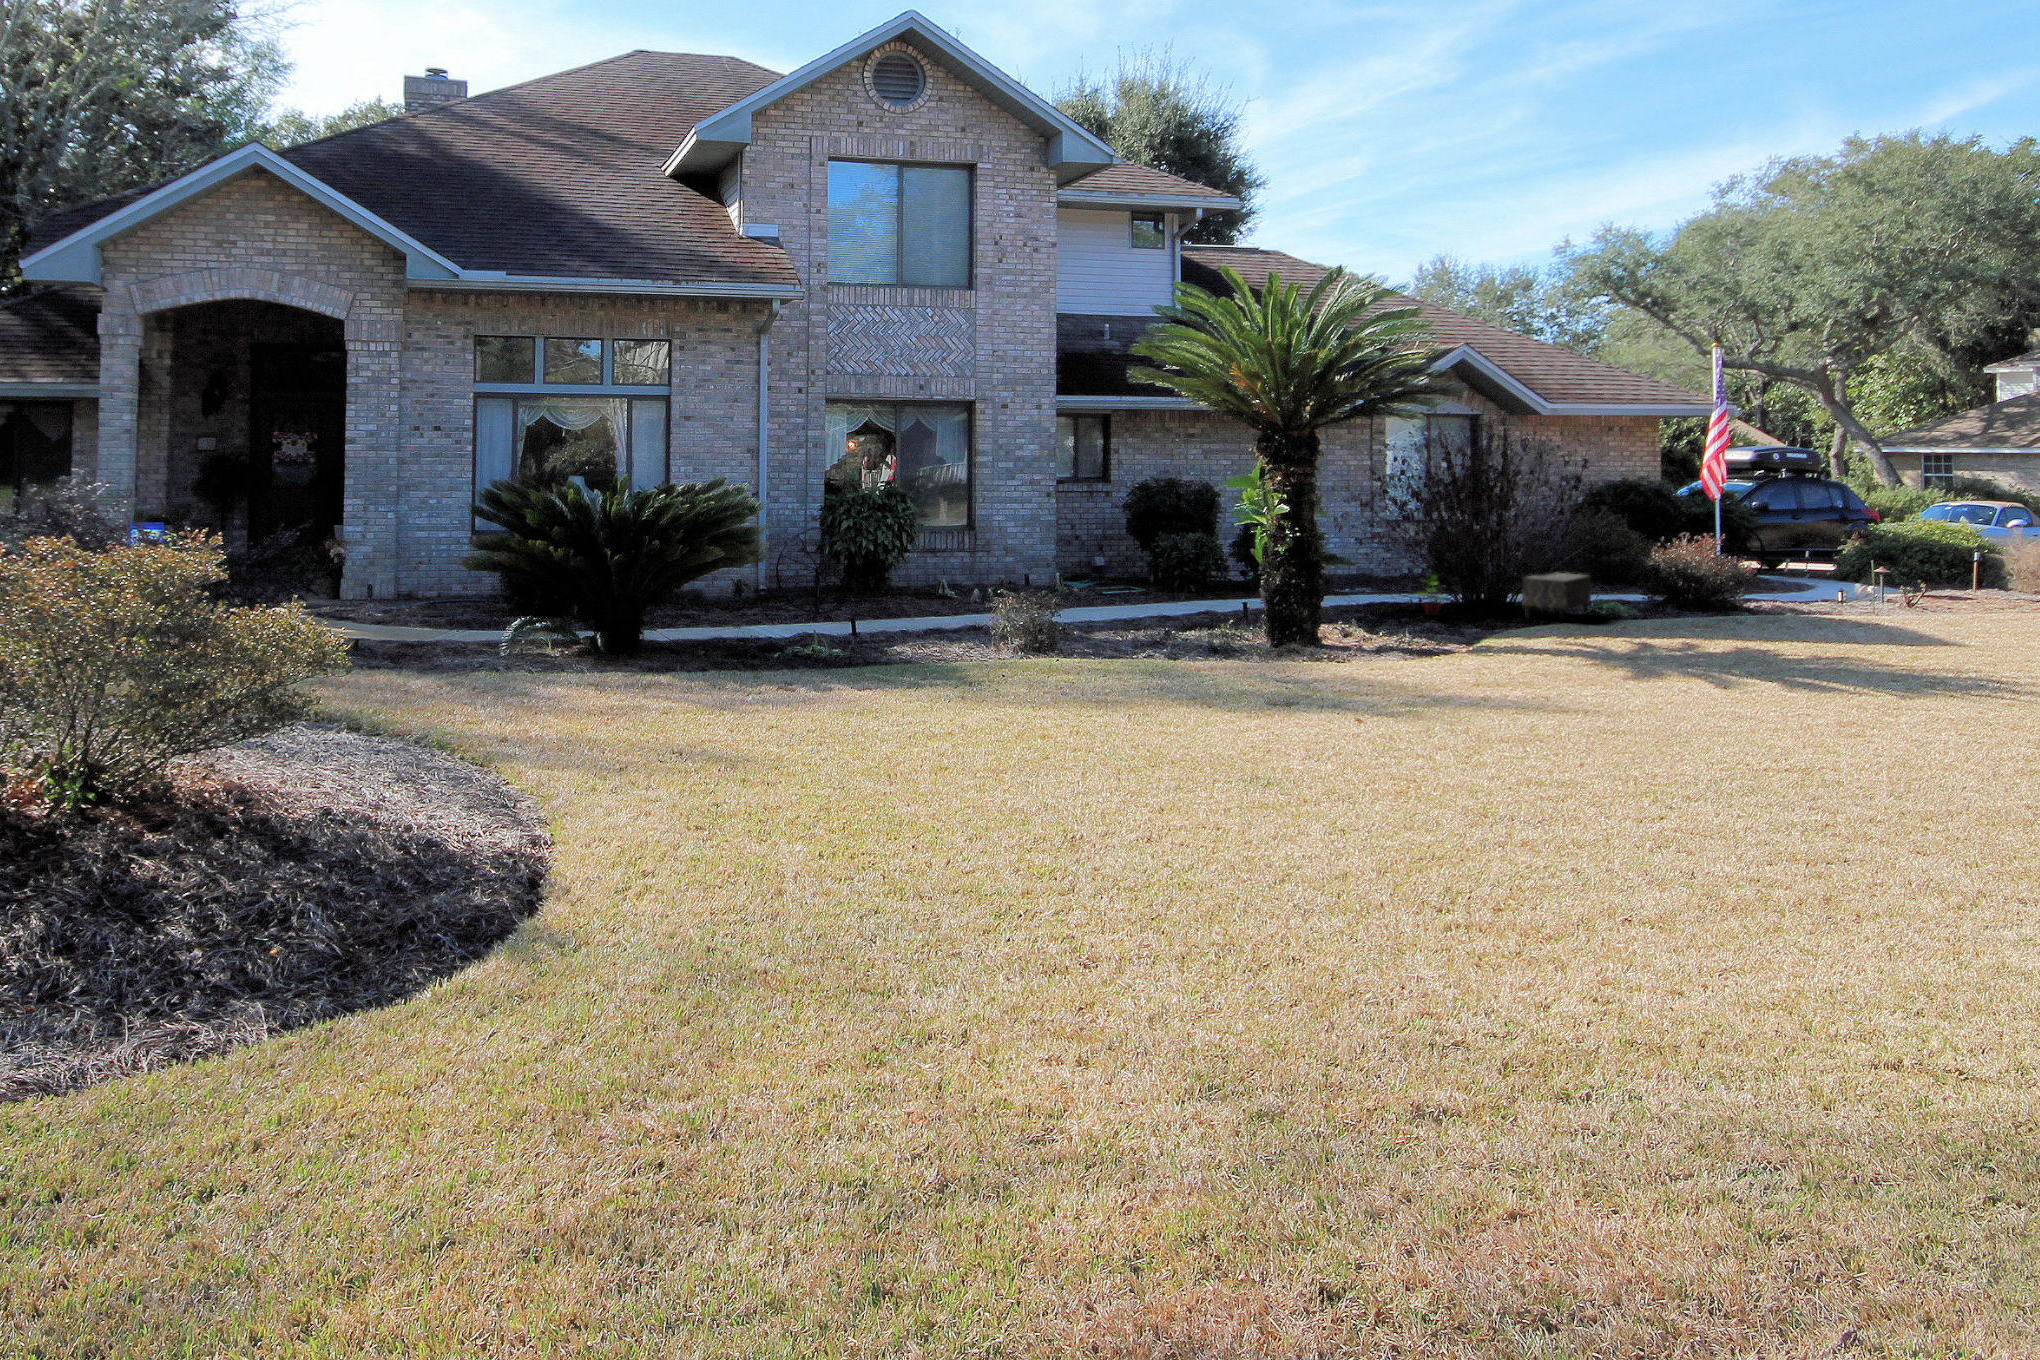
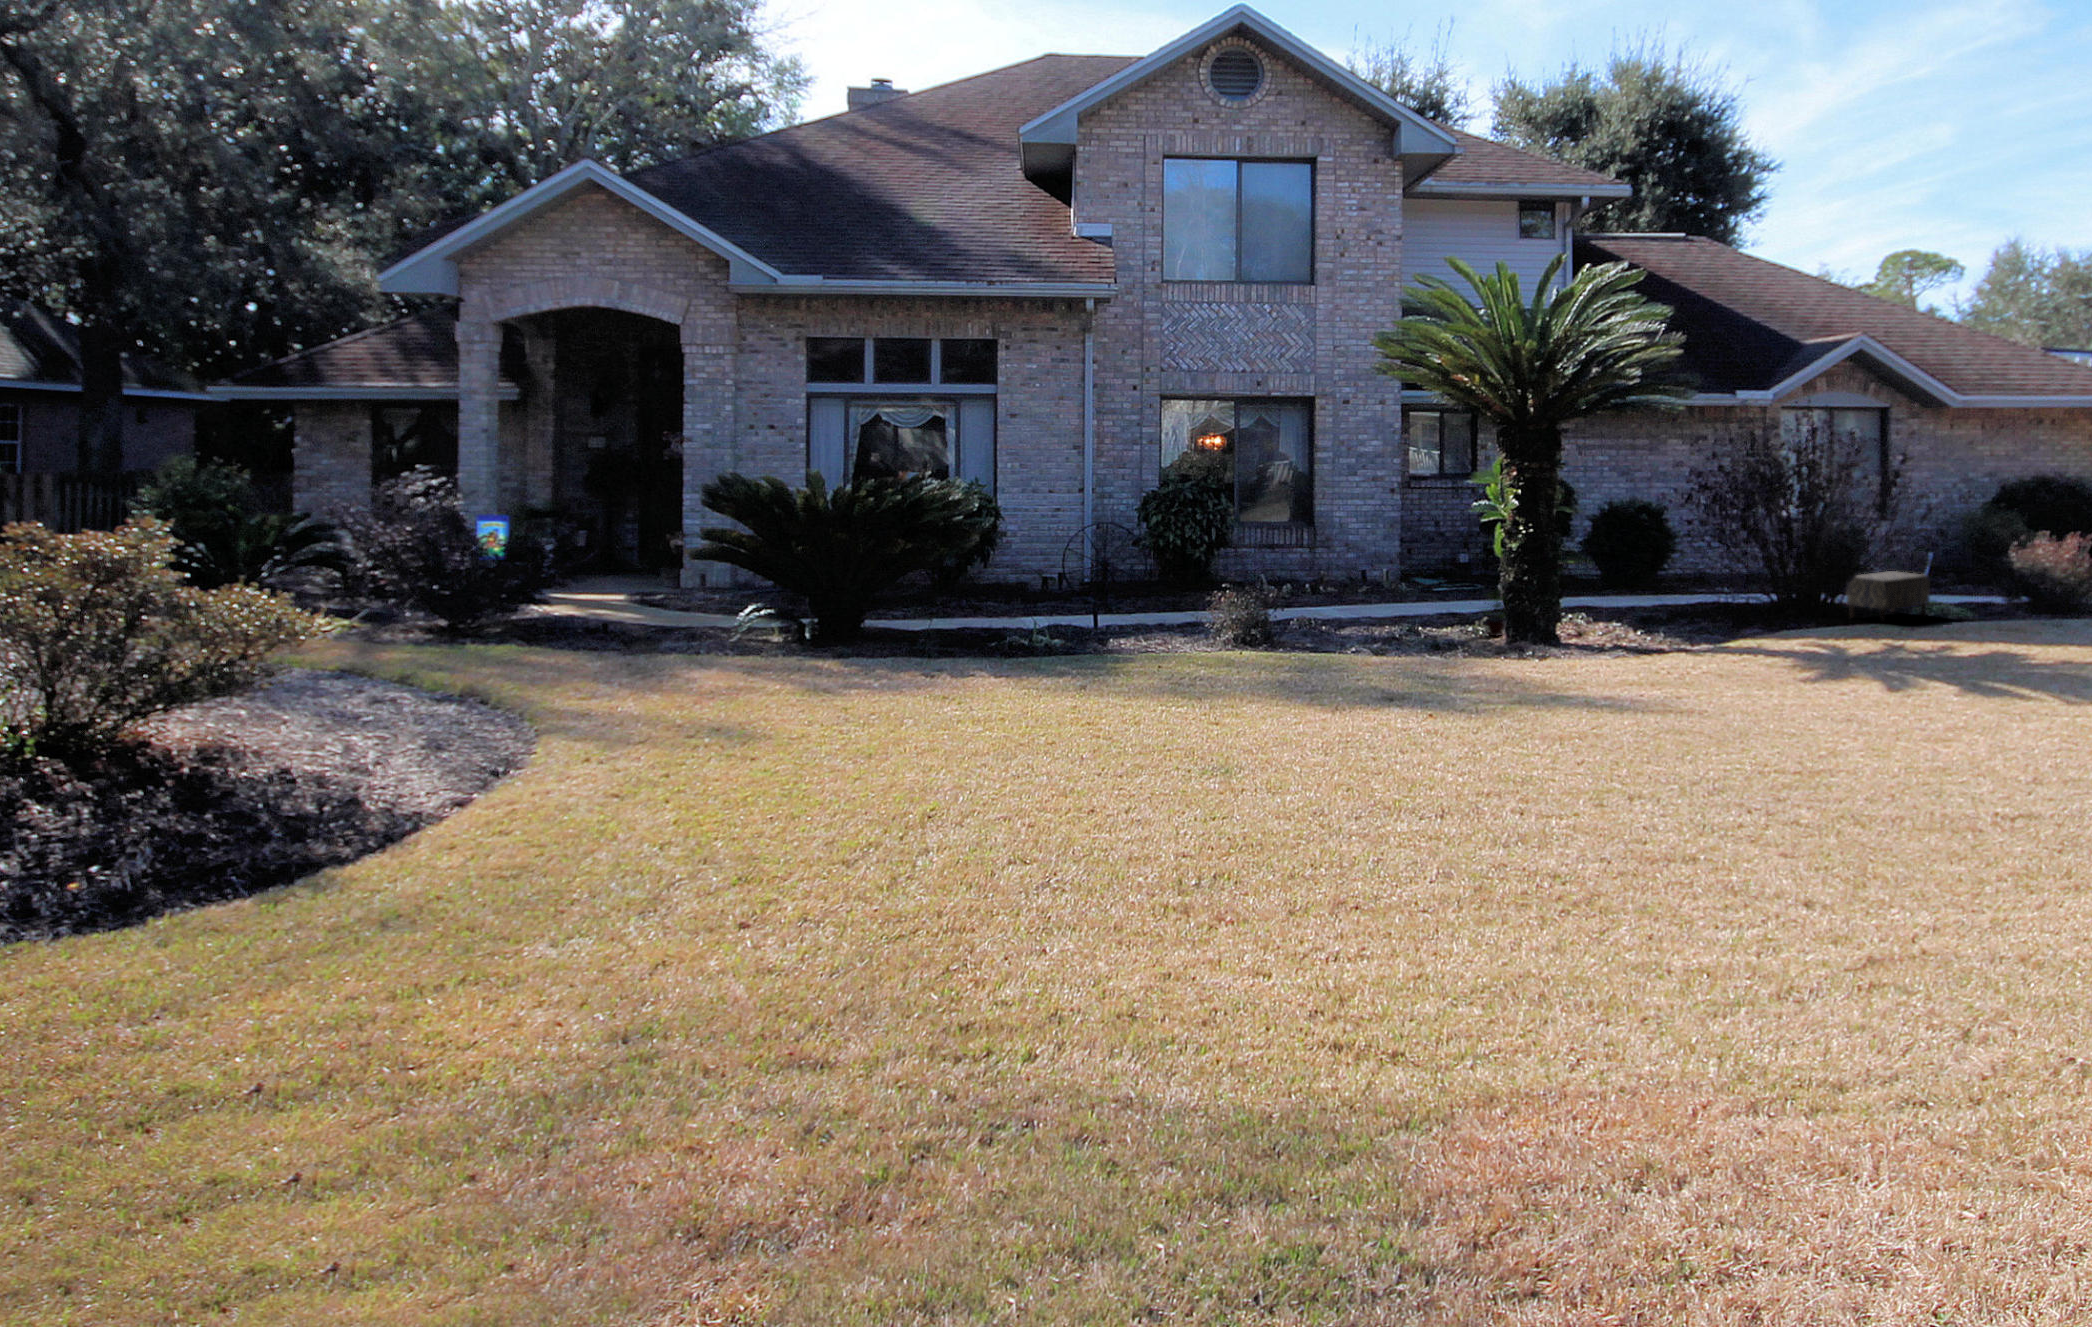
potted plant: present [1419,575,1444,616] -> present [1482,589,1505,636]

